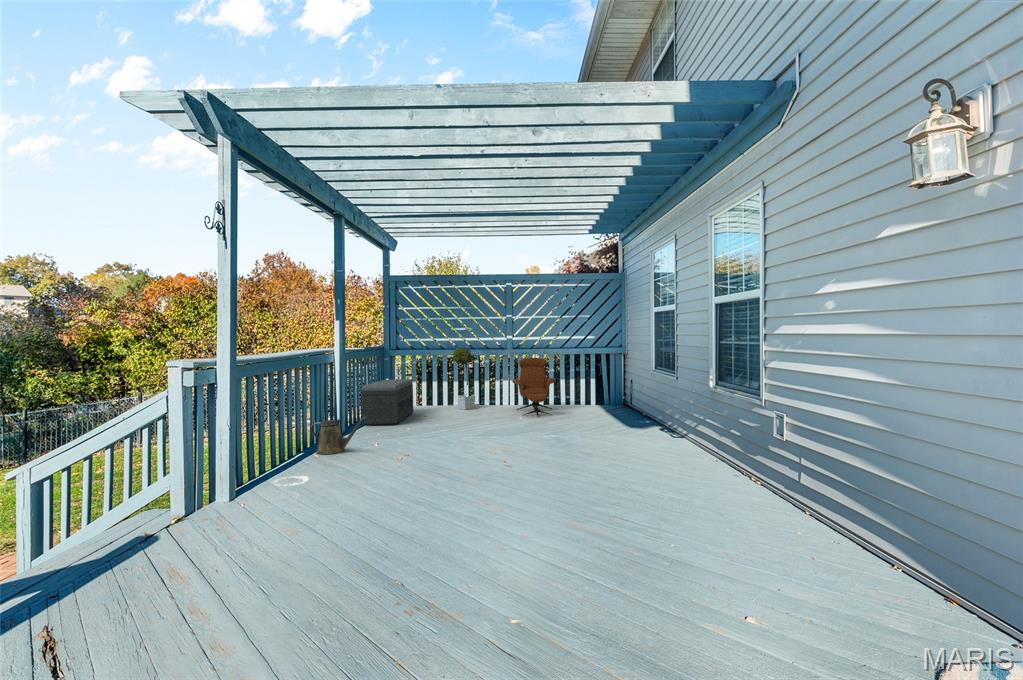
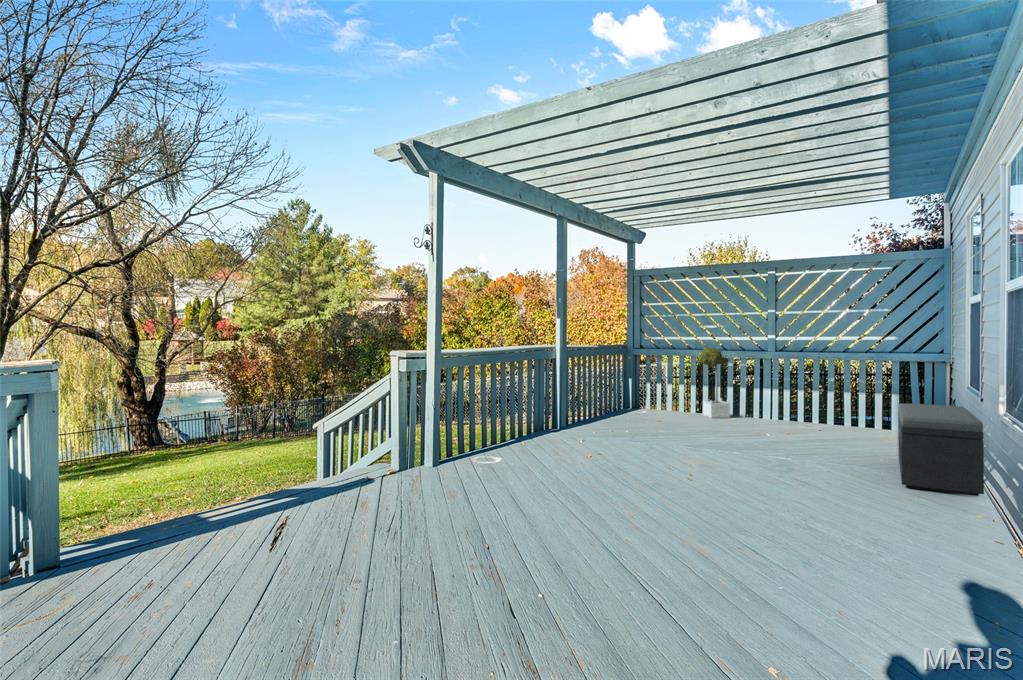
lounge chair: present [512,358,556,417] -> none [768,362,829,436]
storage bench: present [362,379,413,426] -> present [898,403,984,496]
watering can: present [310,417,367,454] -> none [523,412,567,443]

